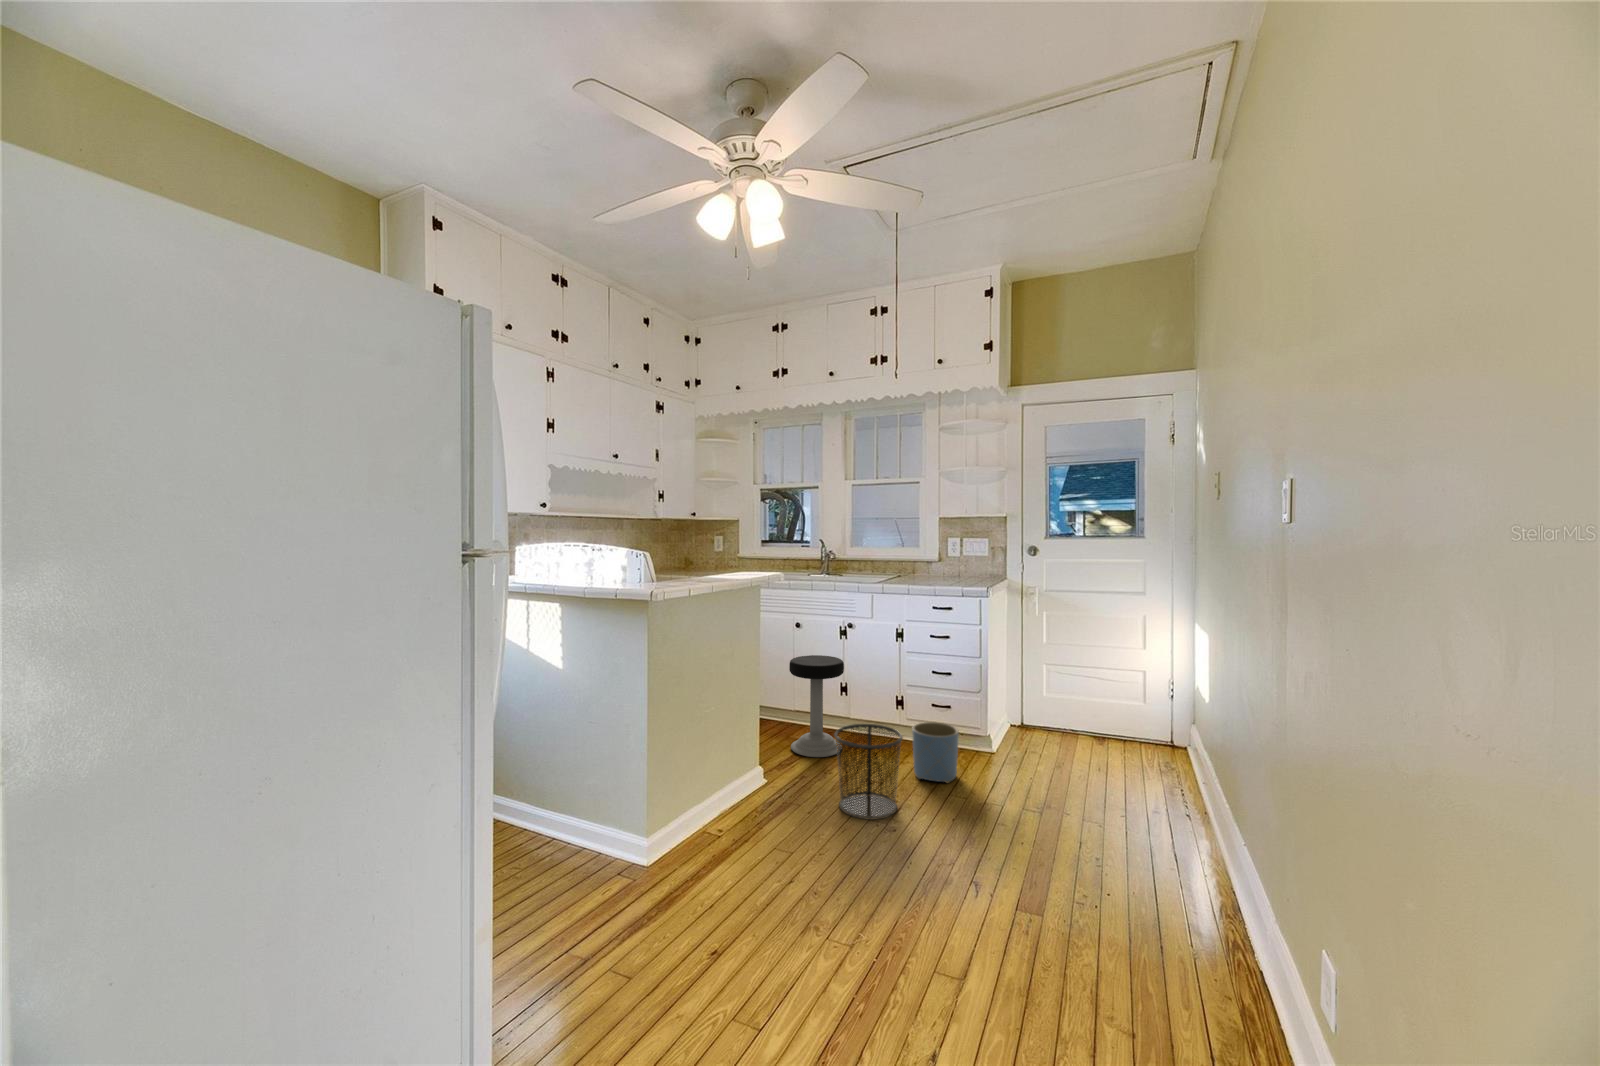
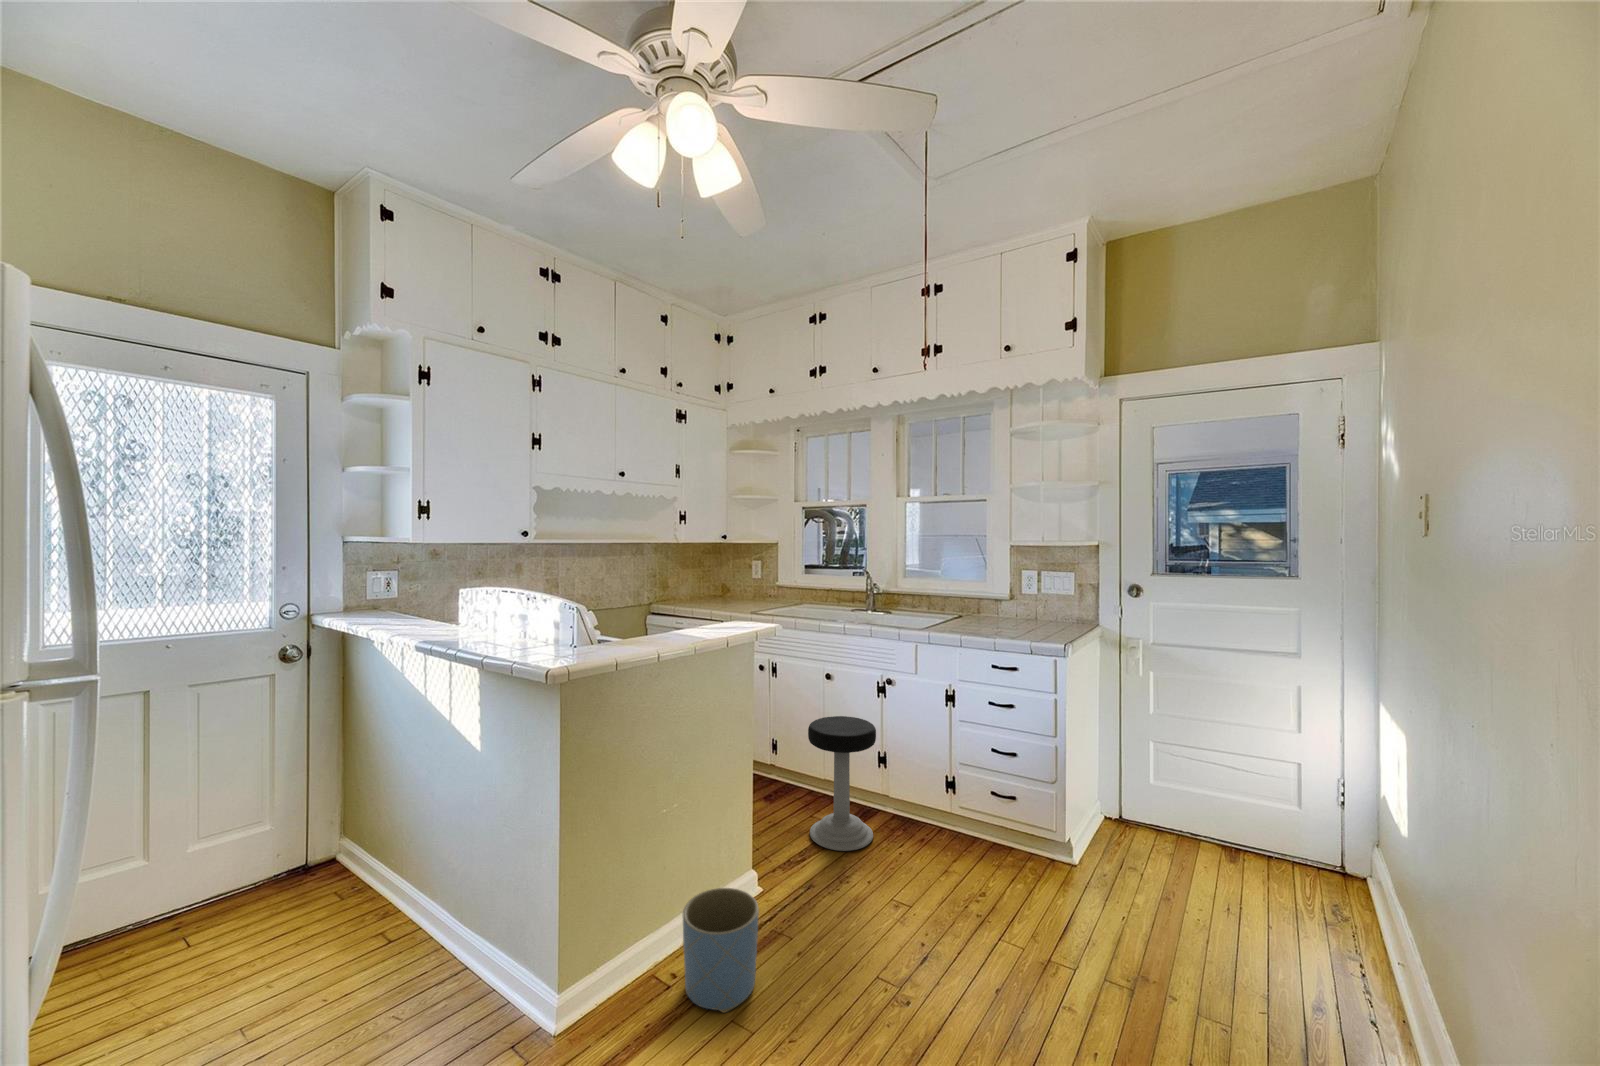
planter: present [912,722,959,783] -> present [683,888,759,1013]
waste bin: present [834,724,903,820] -> none [837,830,930,977]

